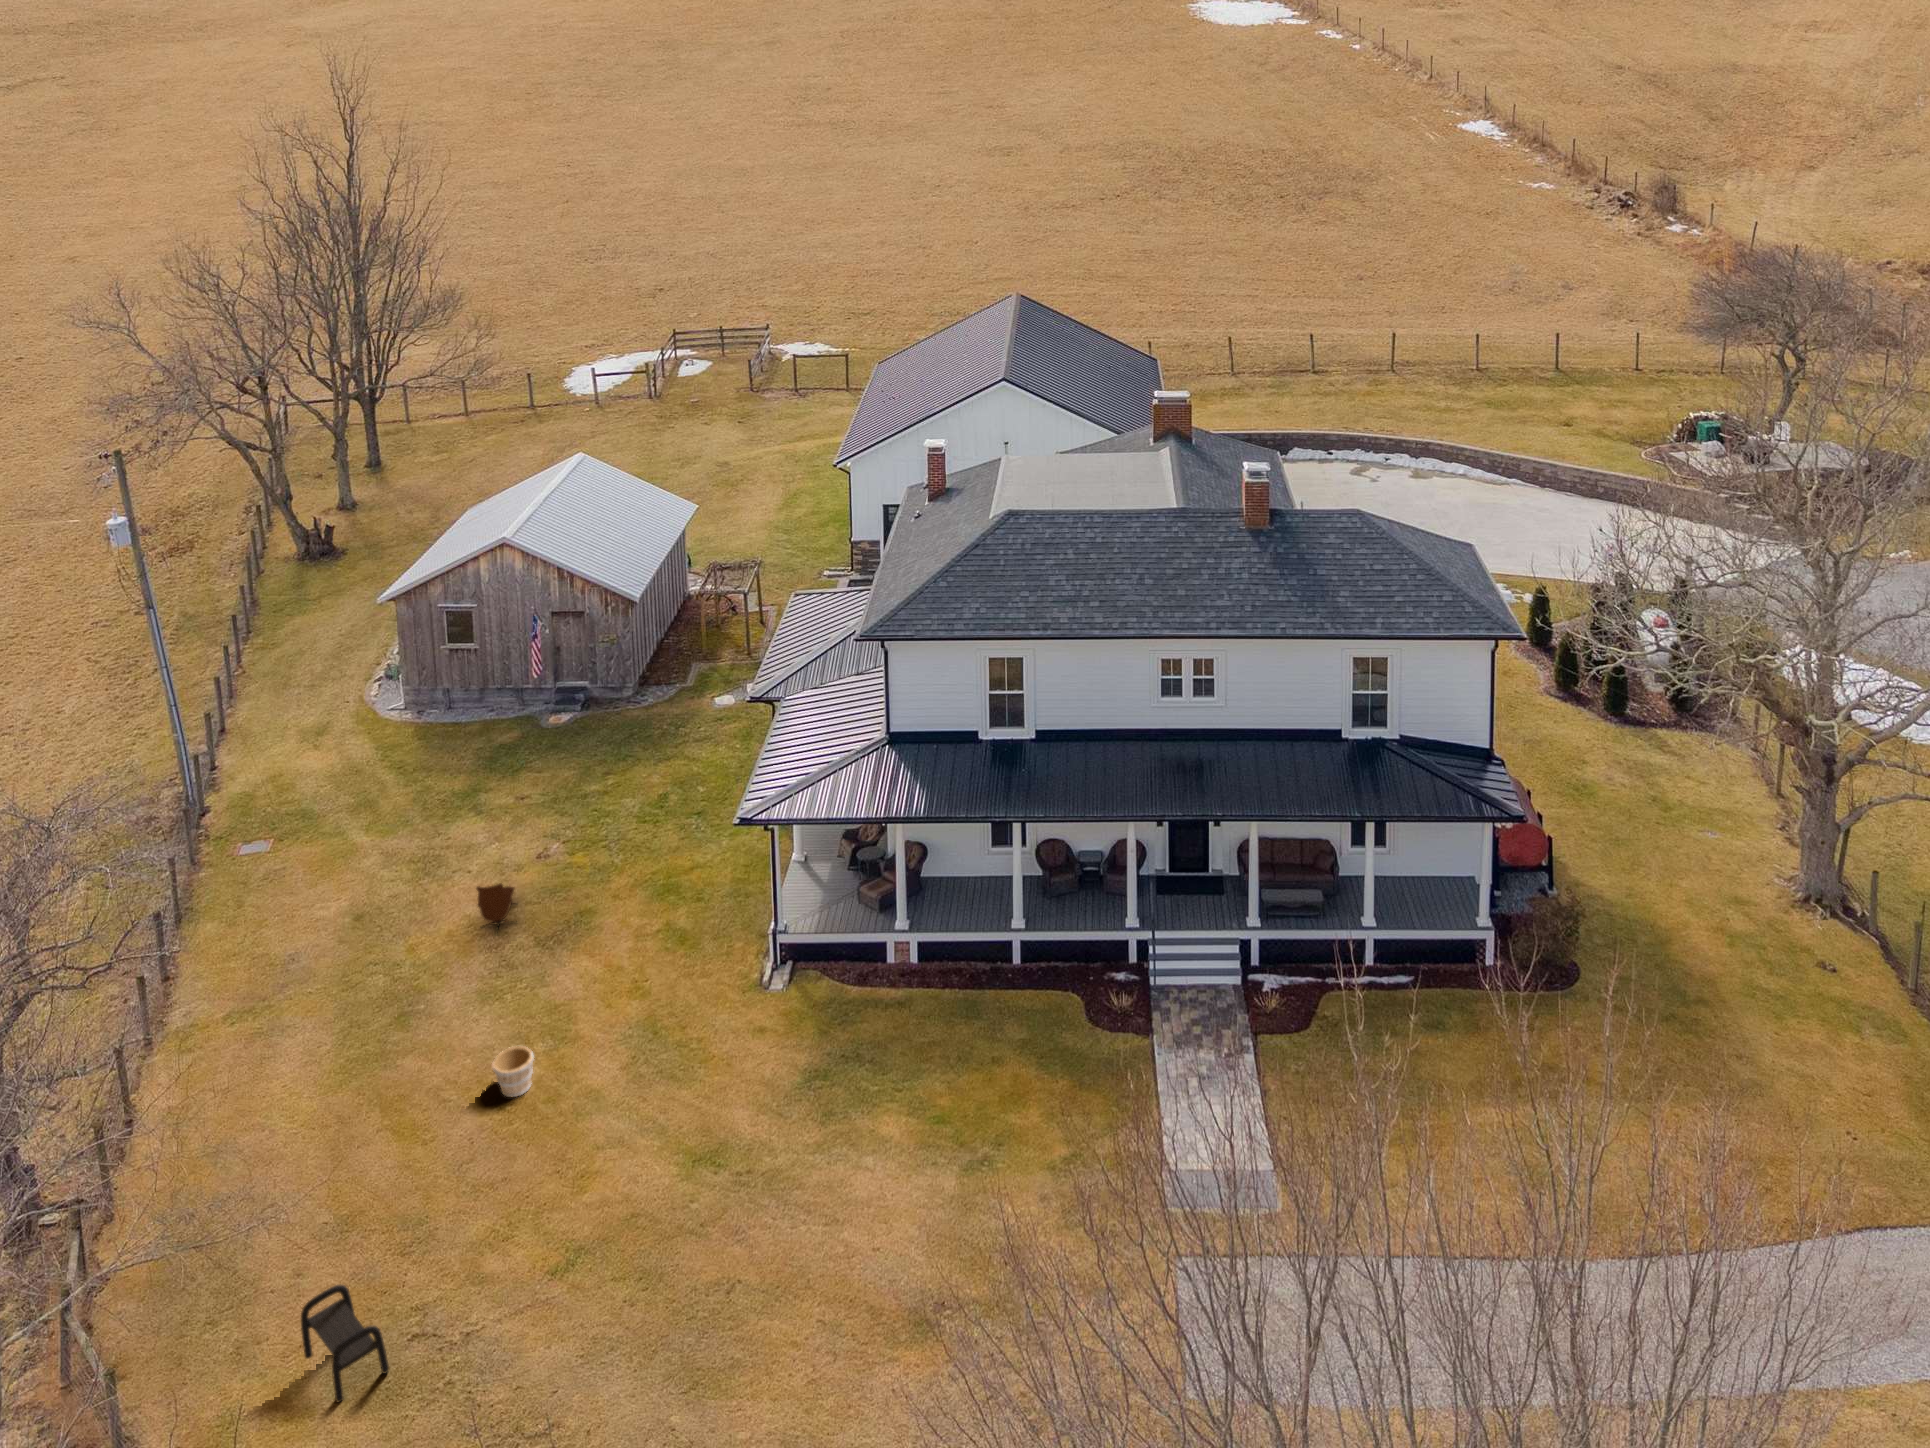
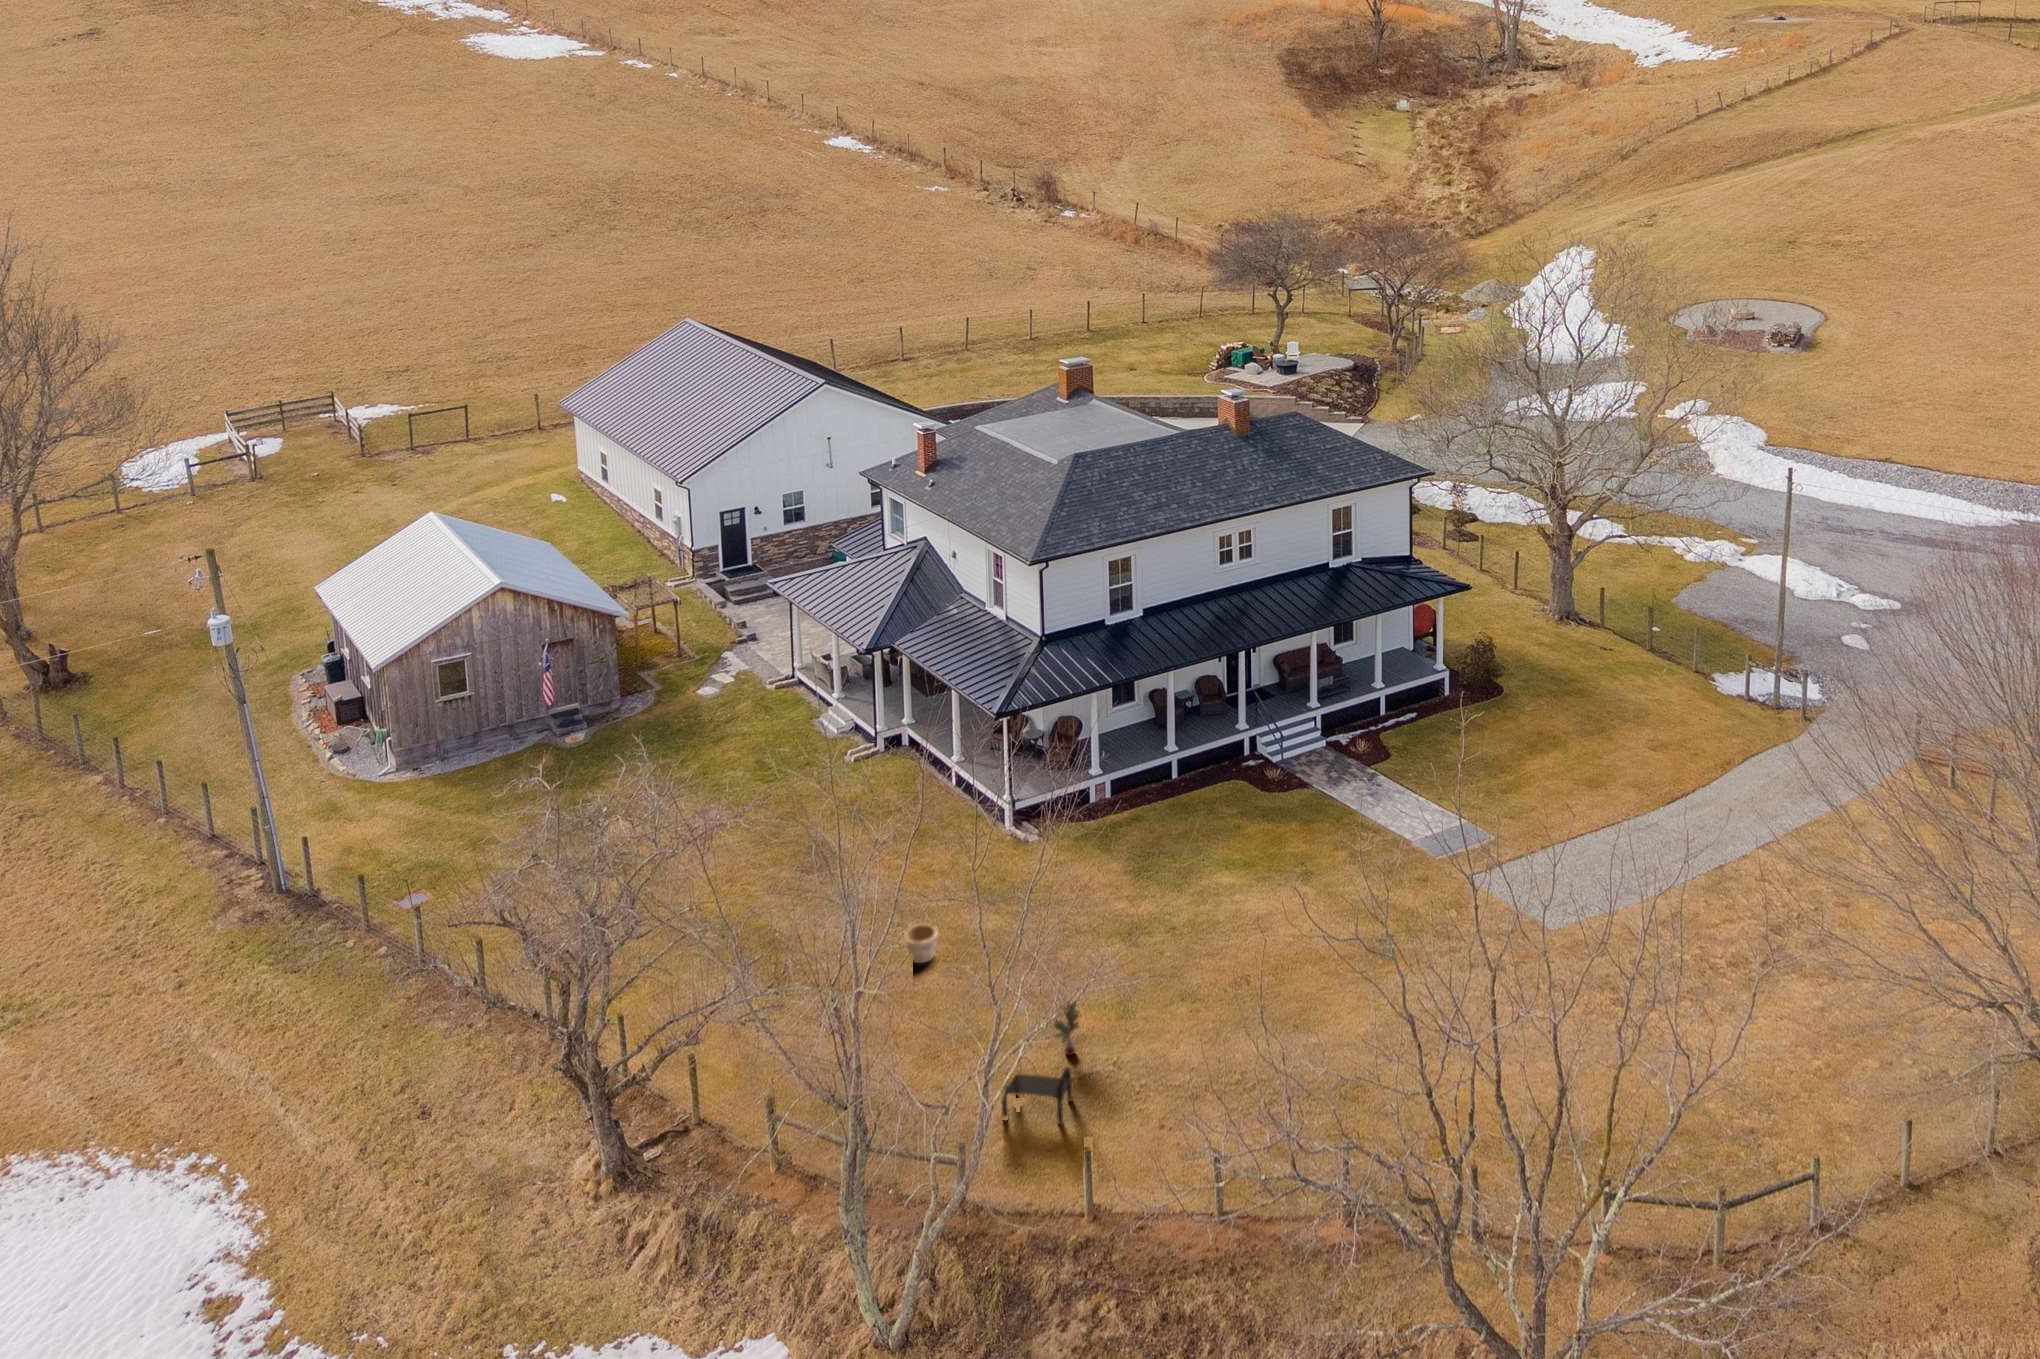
lounge chair: present [476,883,514,930] -> none [730,838,772,886]
potted tree: none [432,1230,488,1305] -> present [1054,1002,1079,1055]

